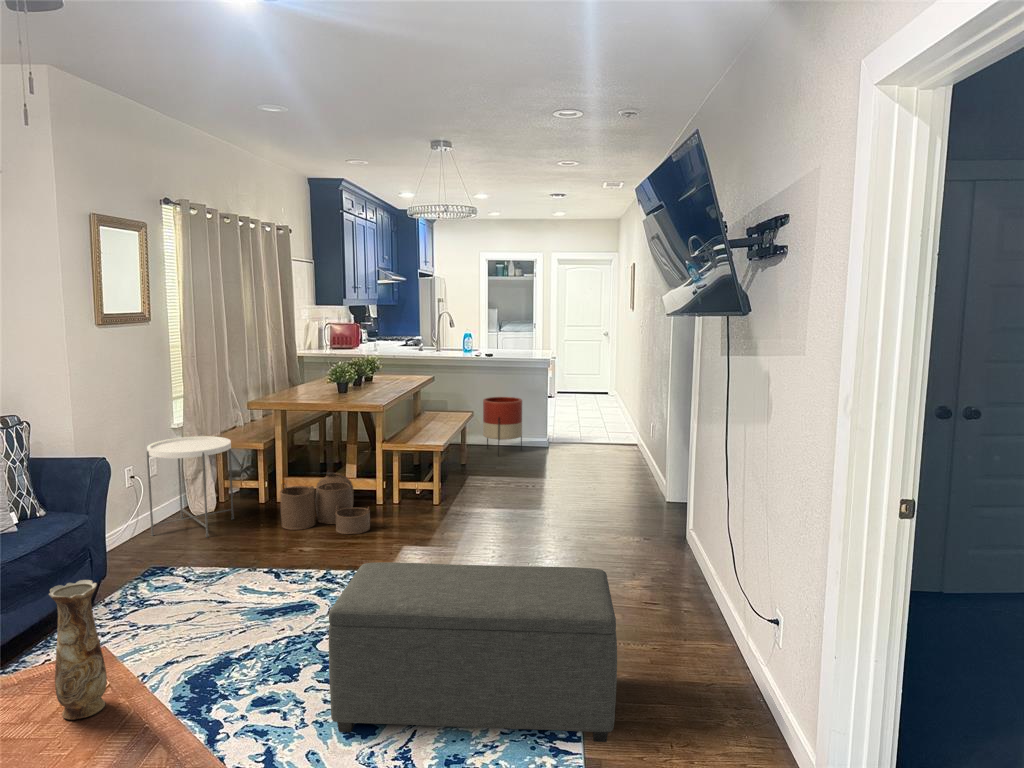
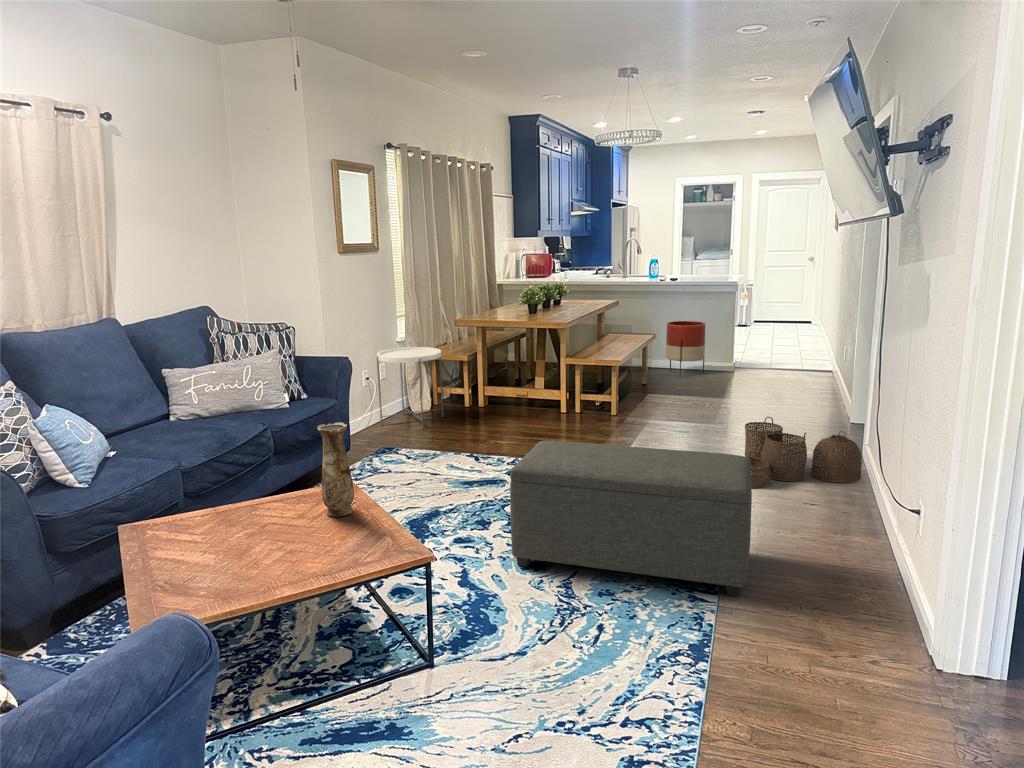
woven basket: present [280,473,370,534] -> present [745,417,862,488]

